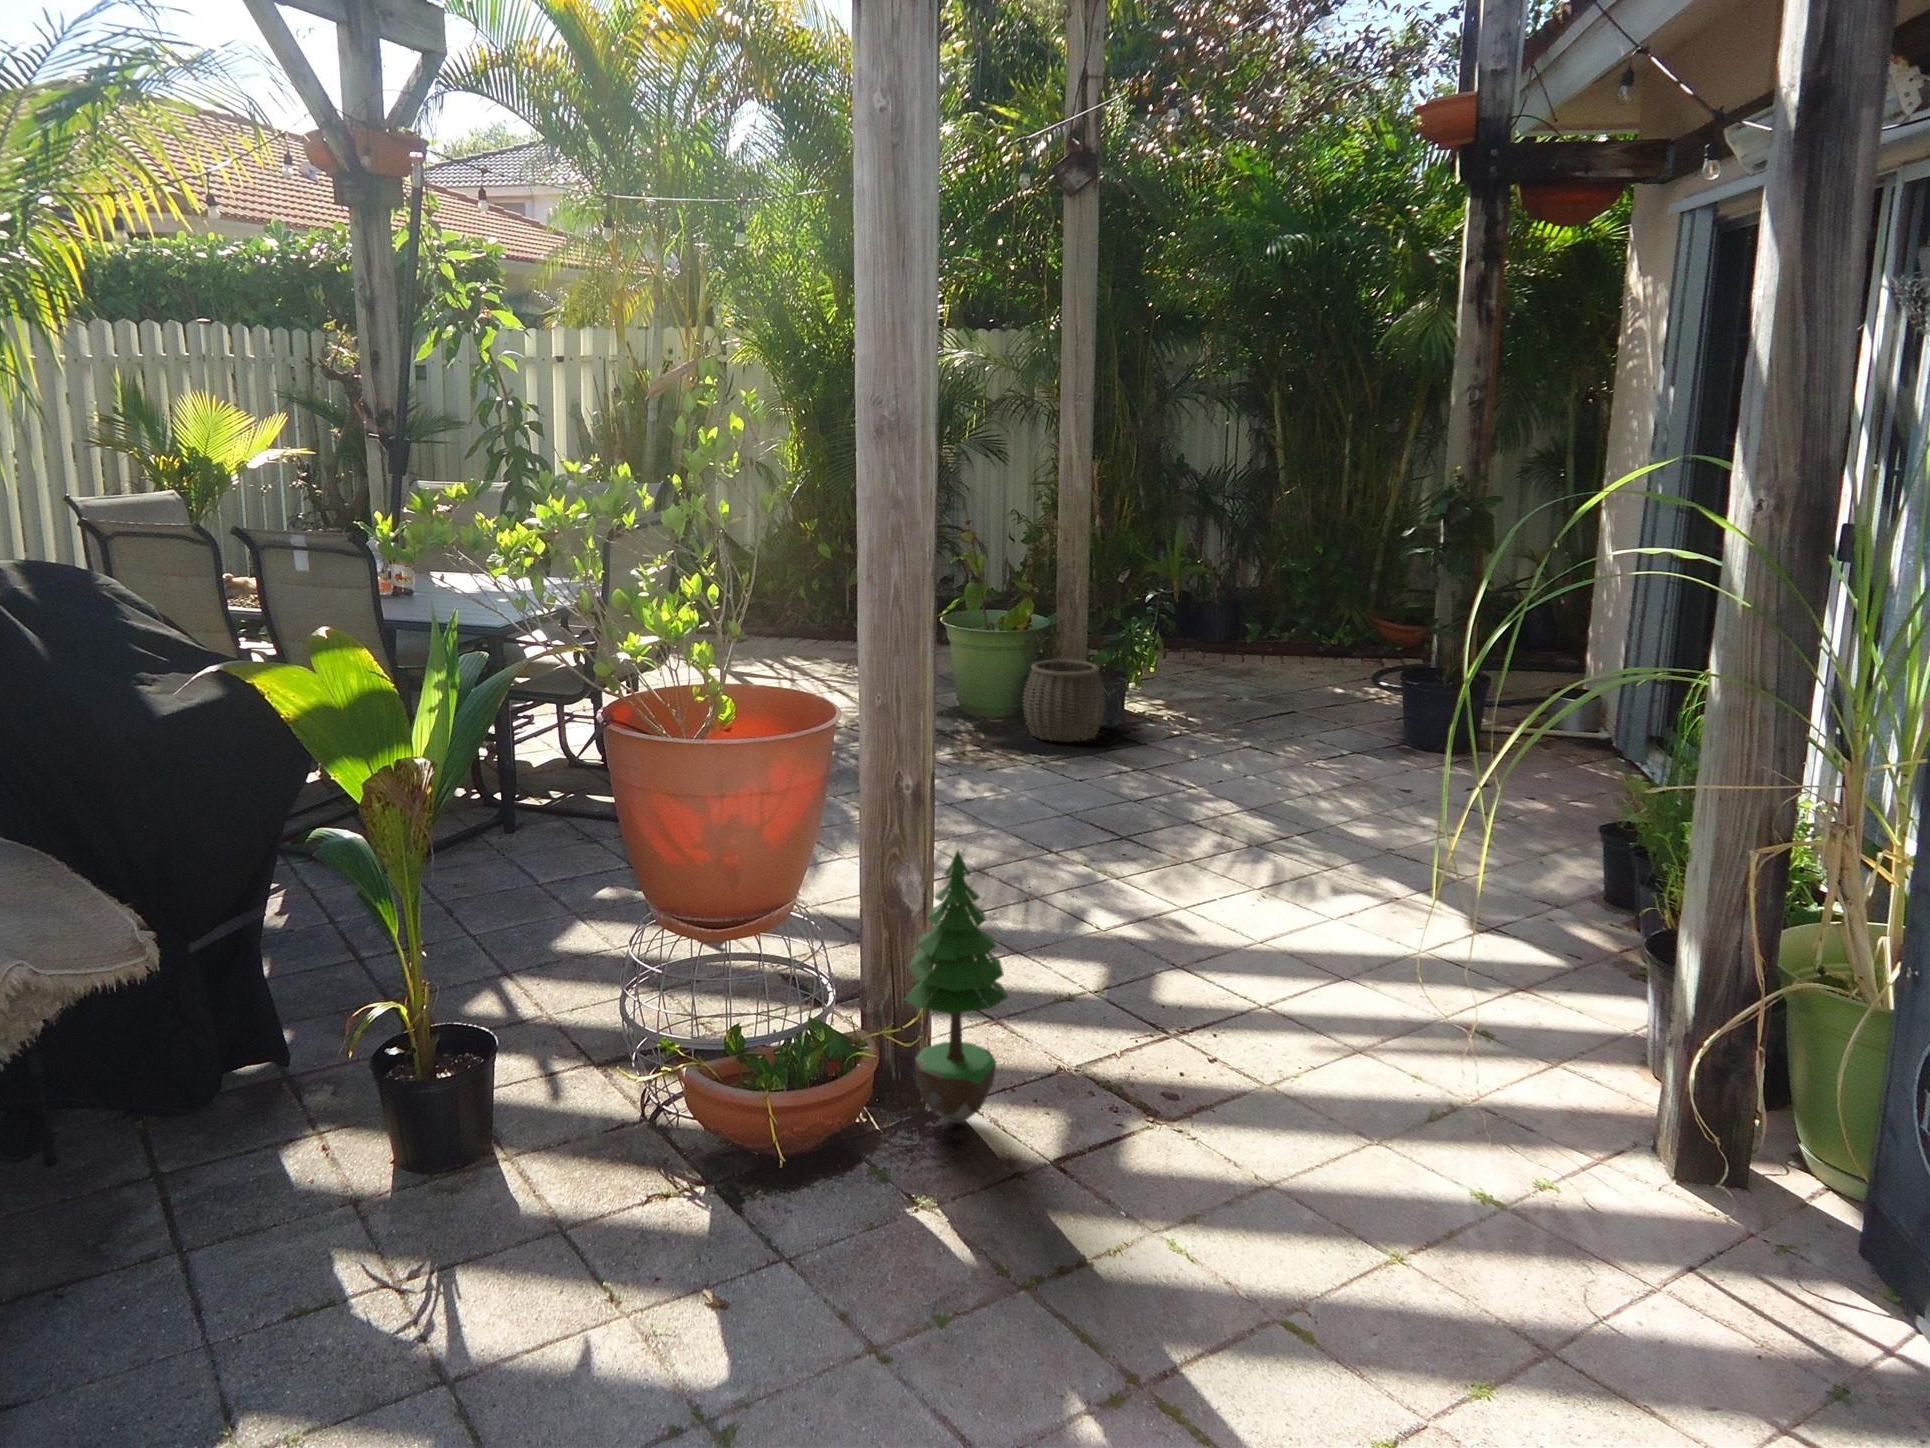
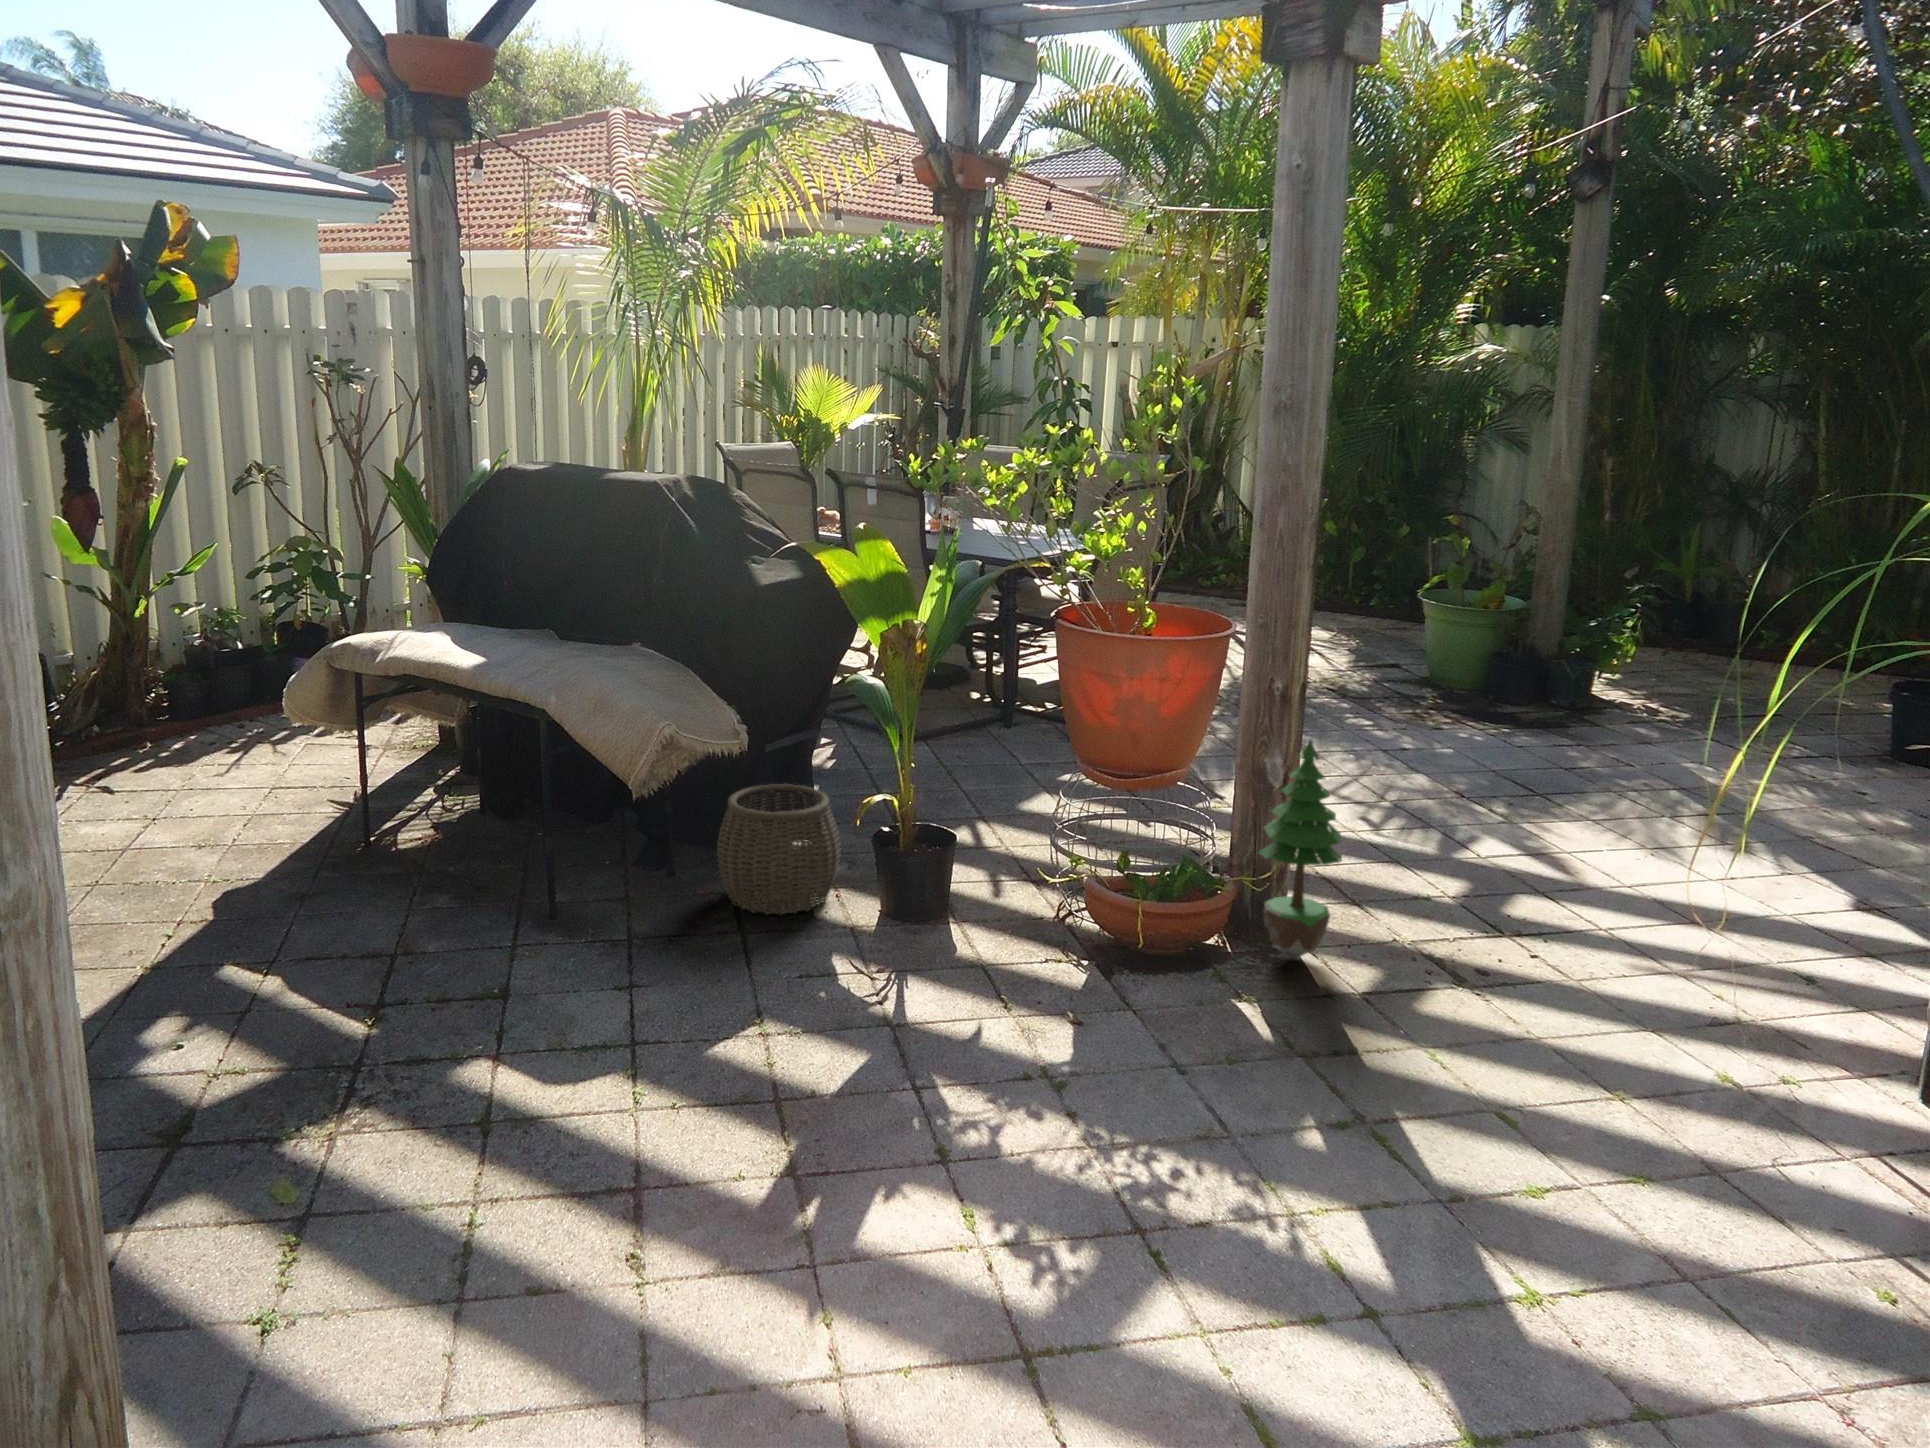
woven basket: present [1023,659,1105,742] -> present [717,784,840,915]

